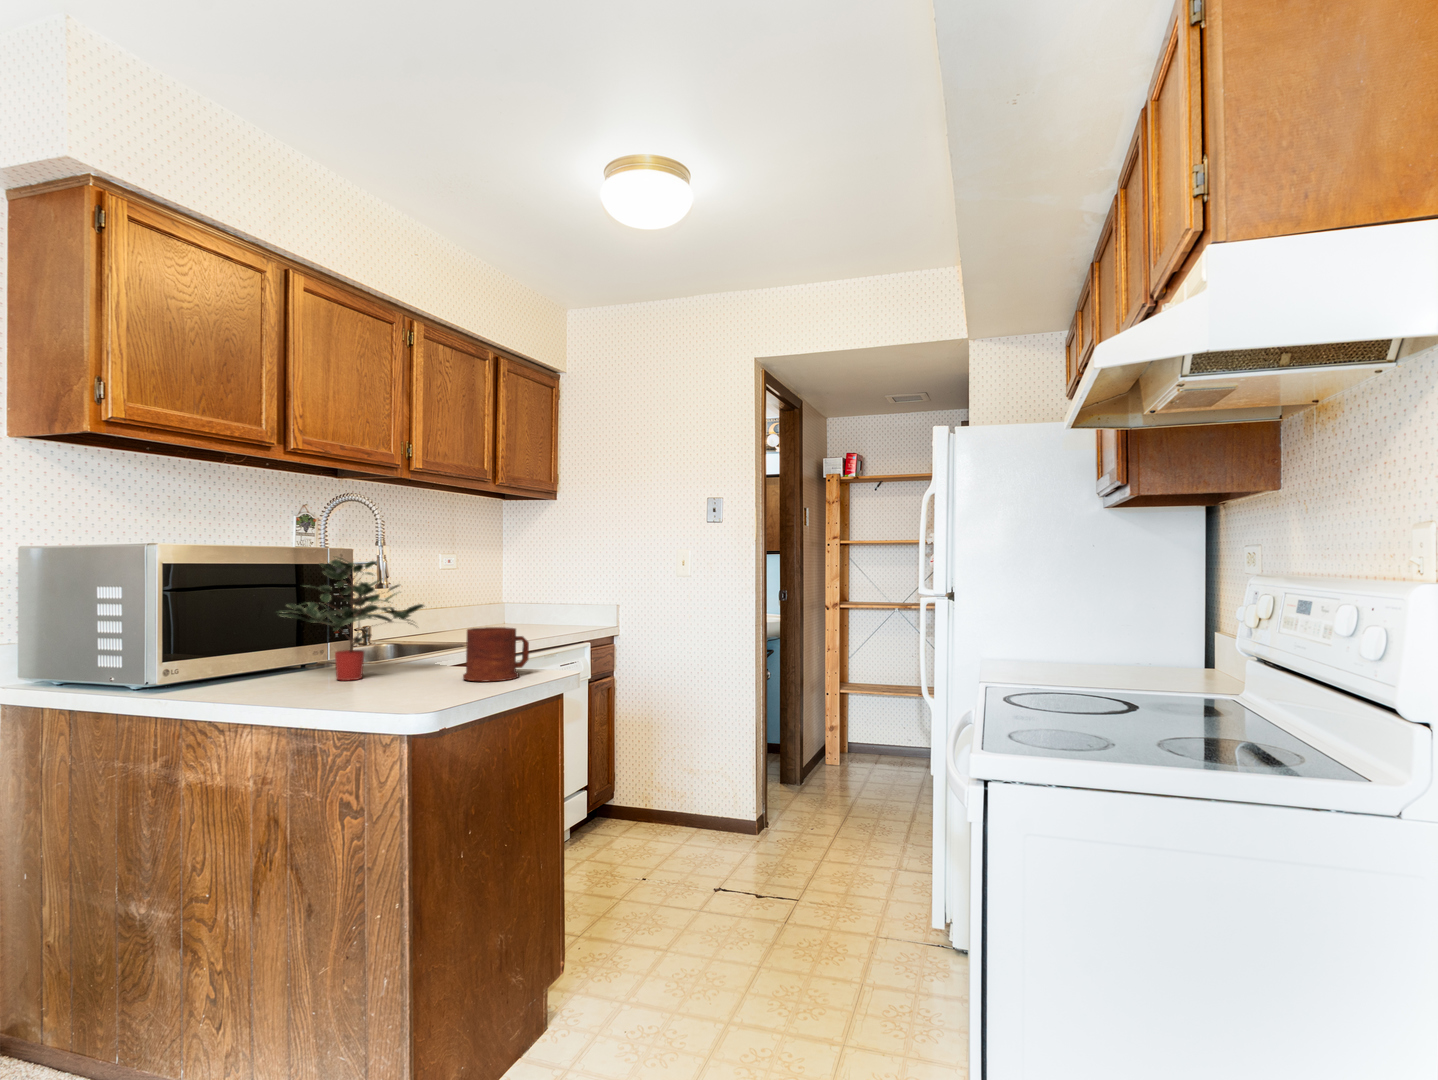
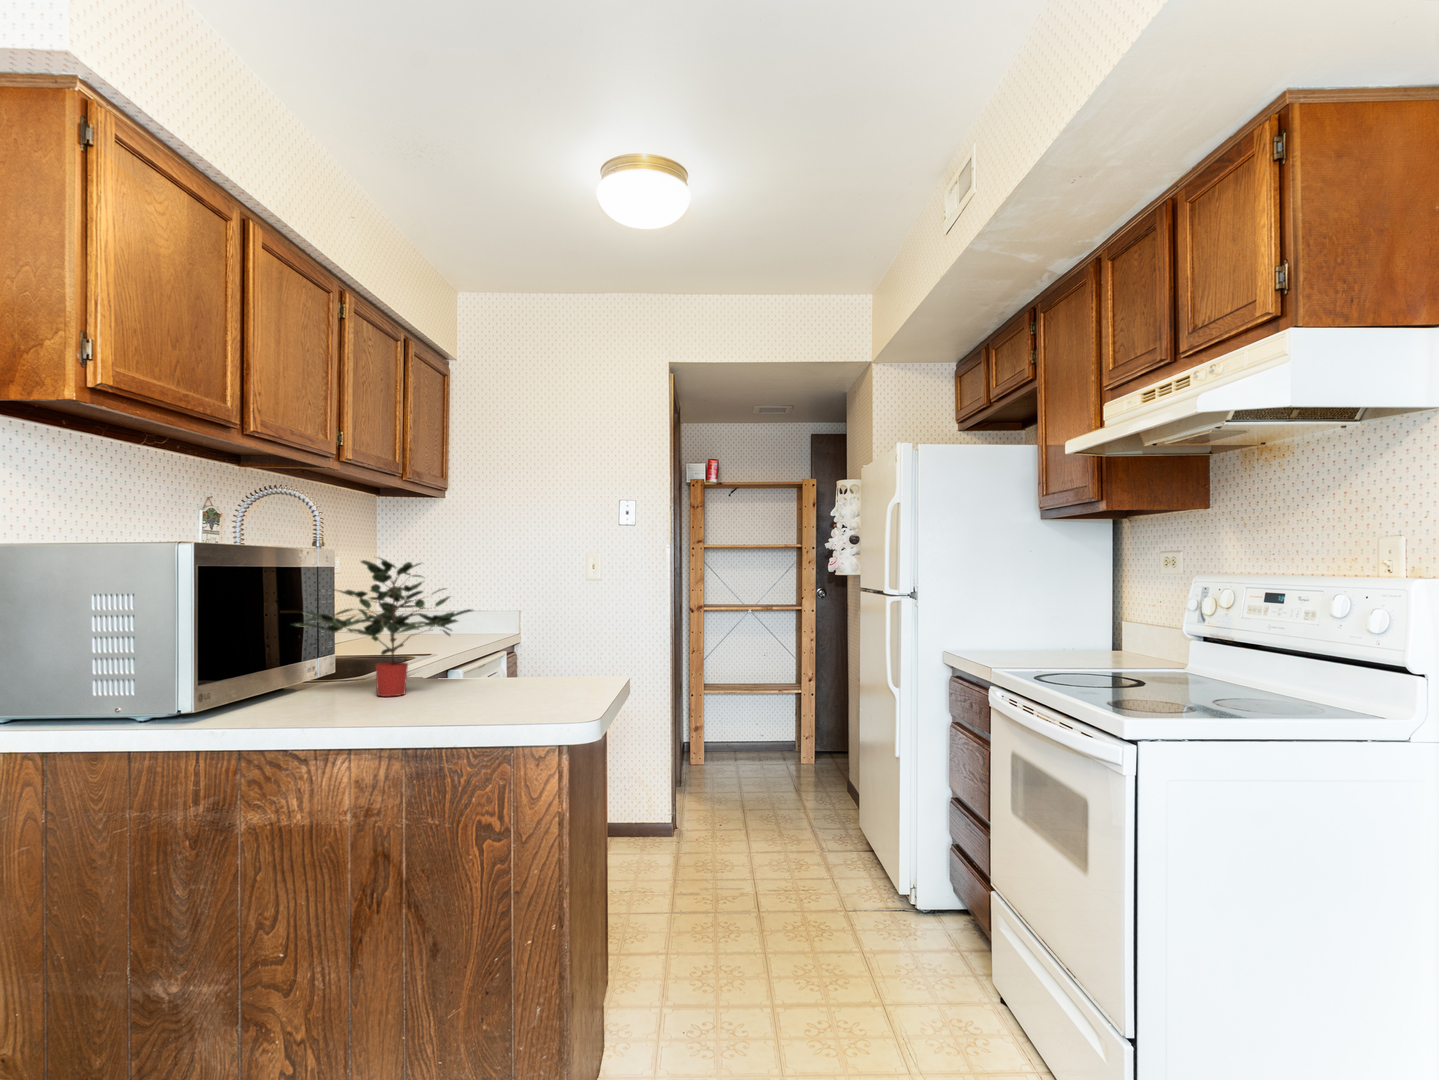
mug: present [463,627,529,681] -> none [527,632,589,689]

